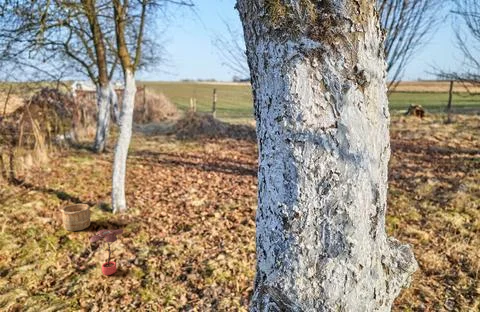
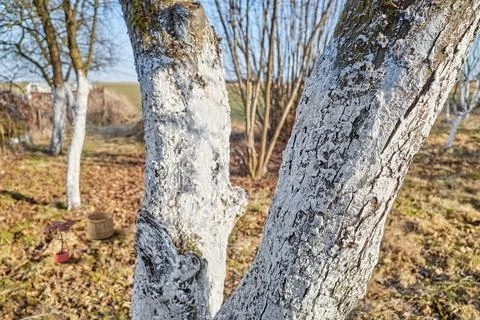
wooden bucket: present [61,204,90,231] -> present [85,212,114,240]

